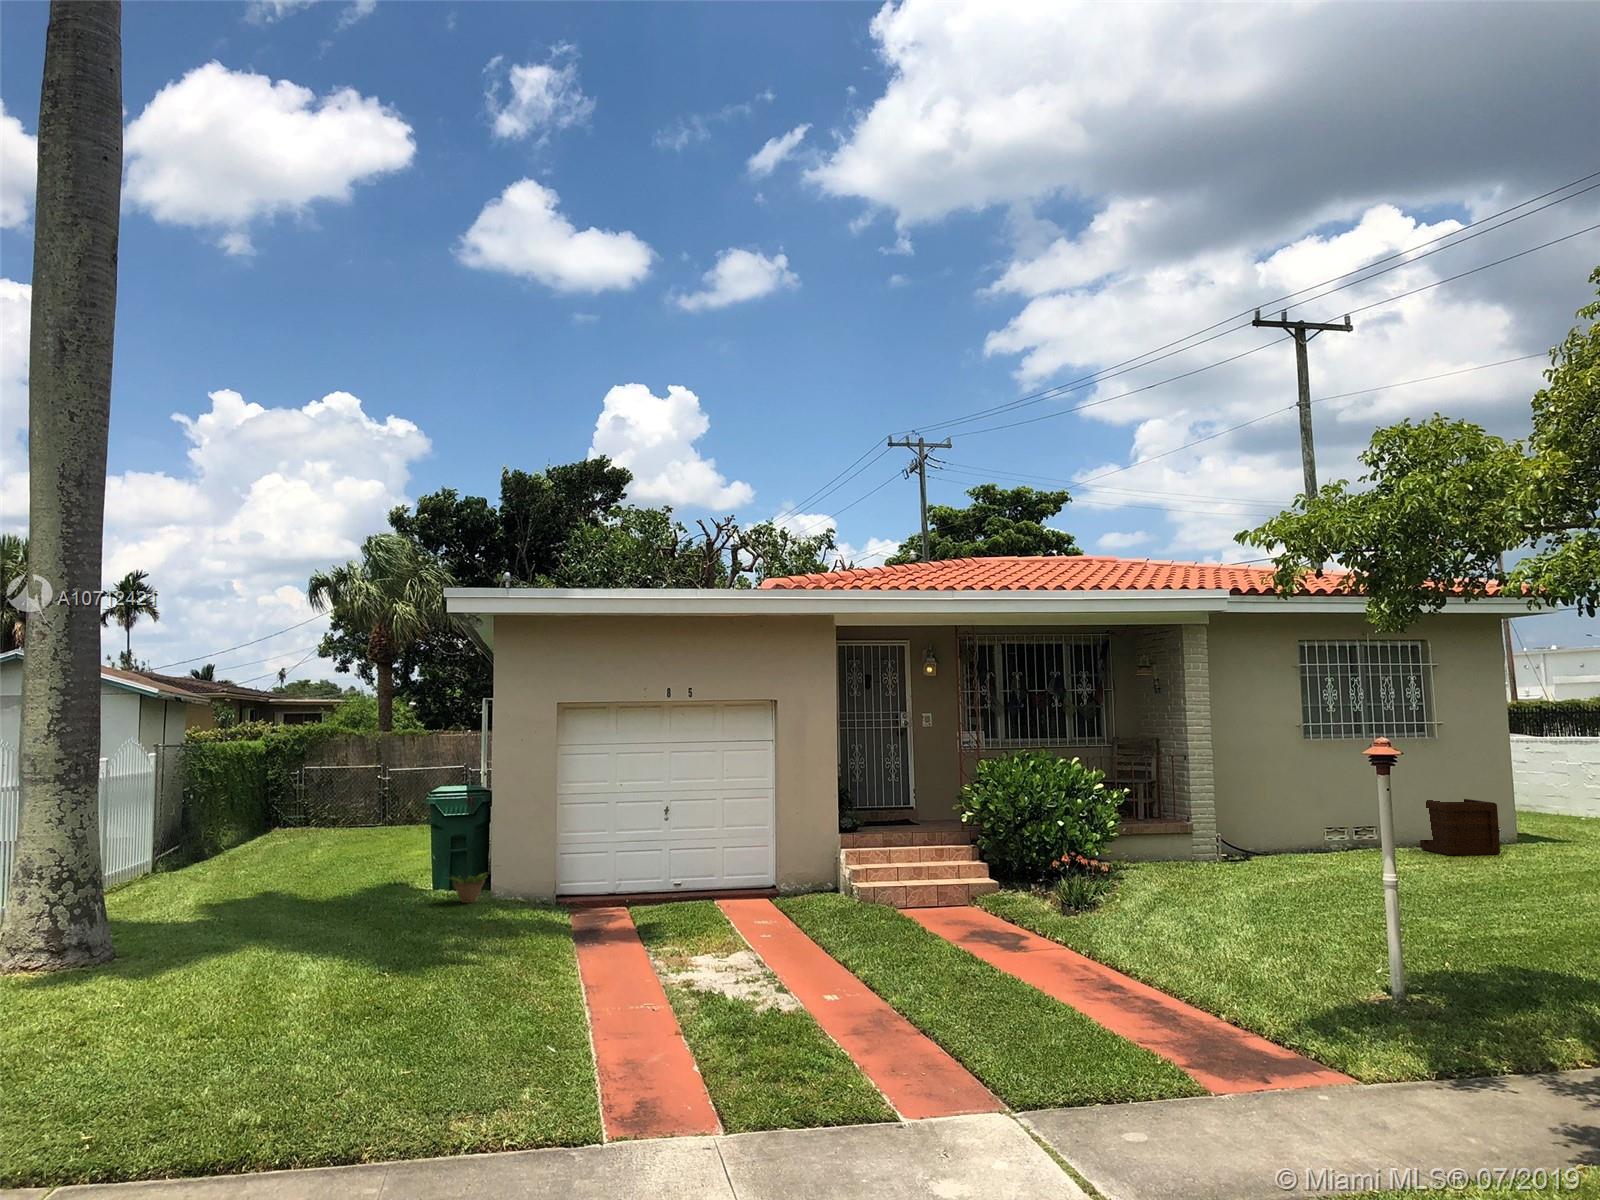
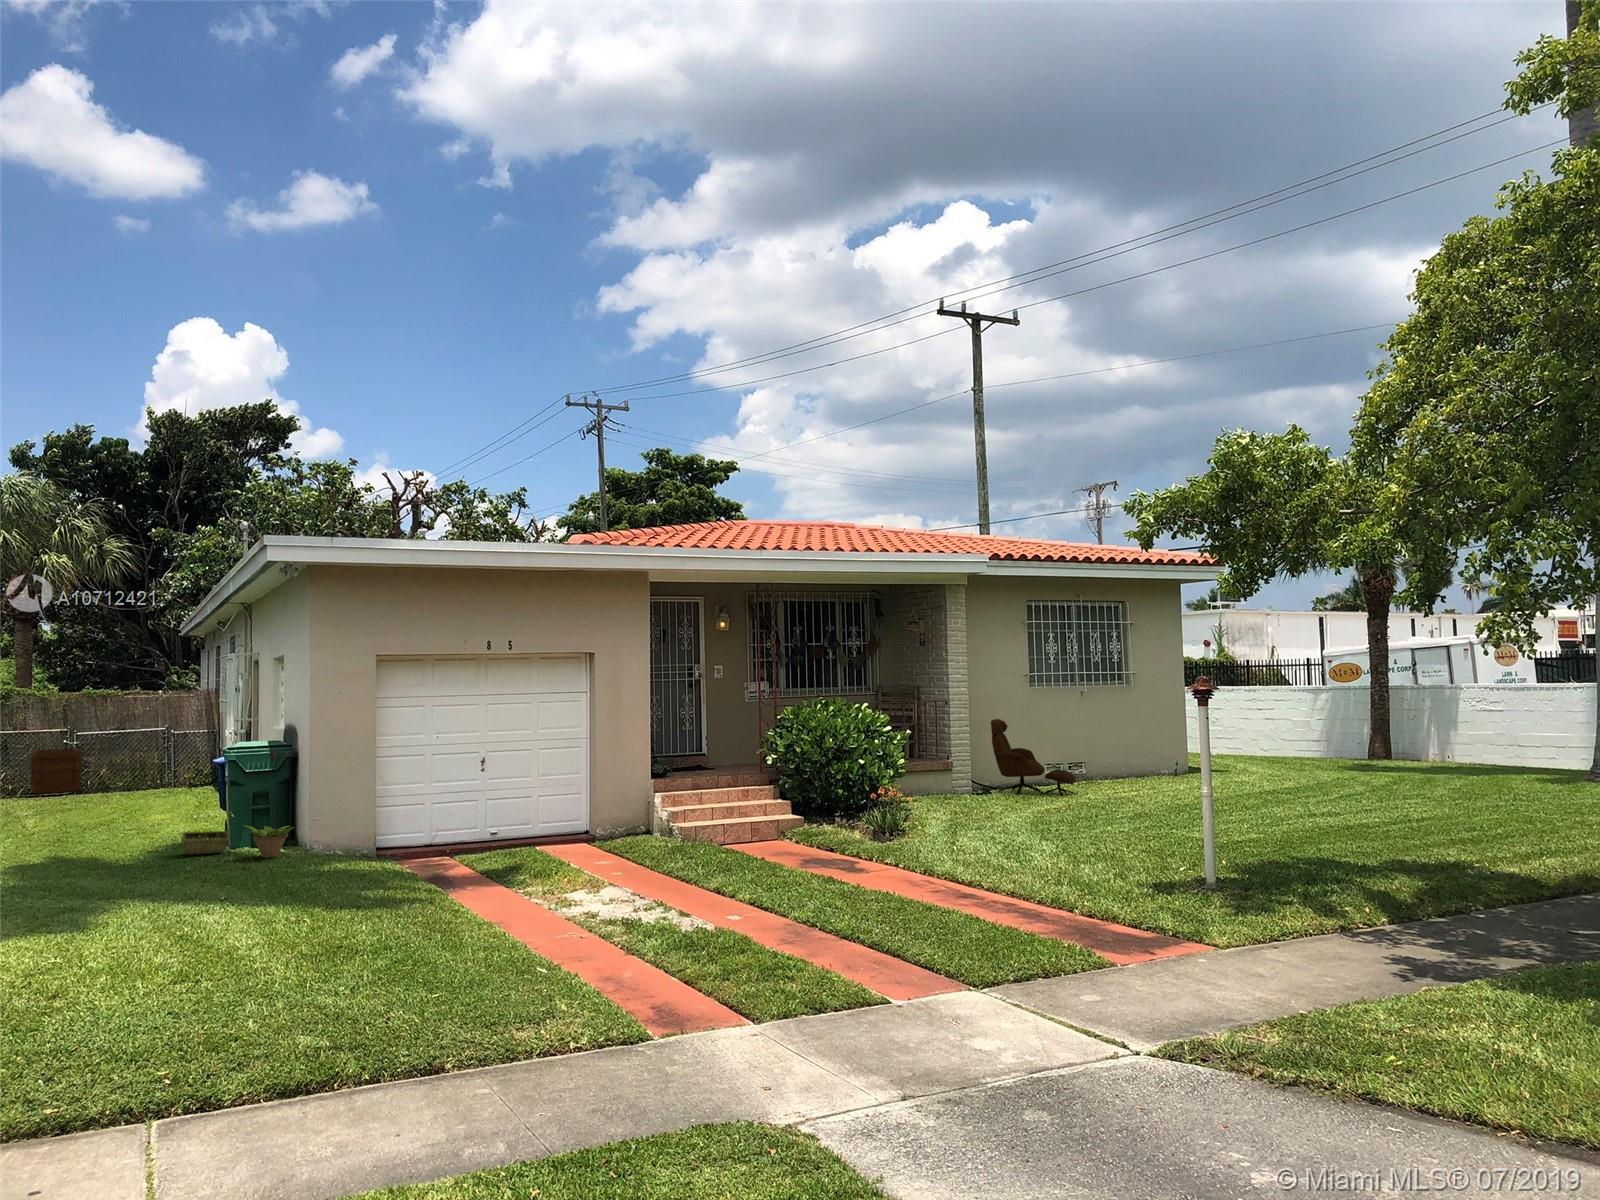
lounge chair: none [1245,774,1353,865] -> present [991,719,1076,796]
wooden crate: present [1420,799,1500,856] -> present [30,748,82,794]
woven basket: none [399,875,442,897] -> present [181,831,229,854]

